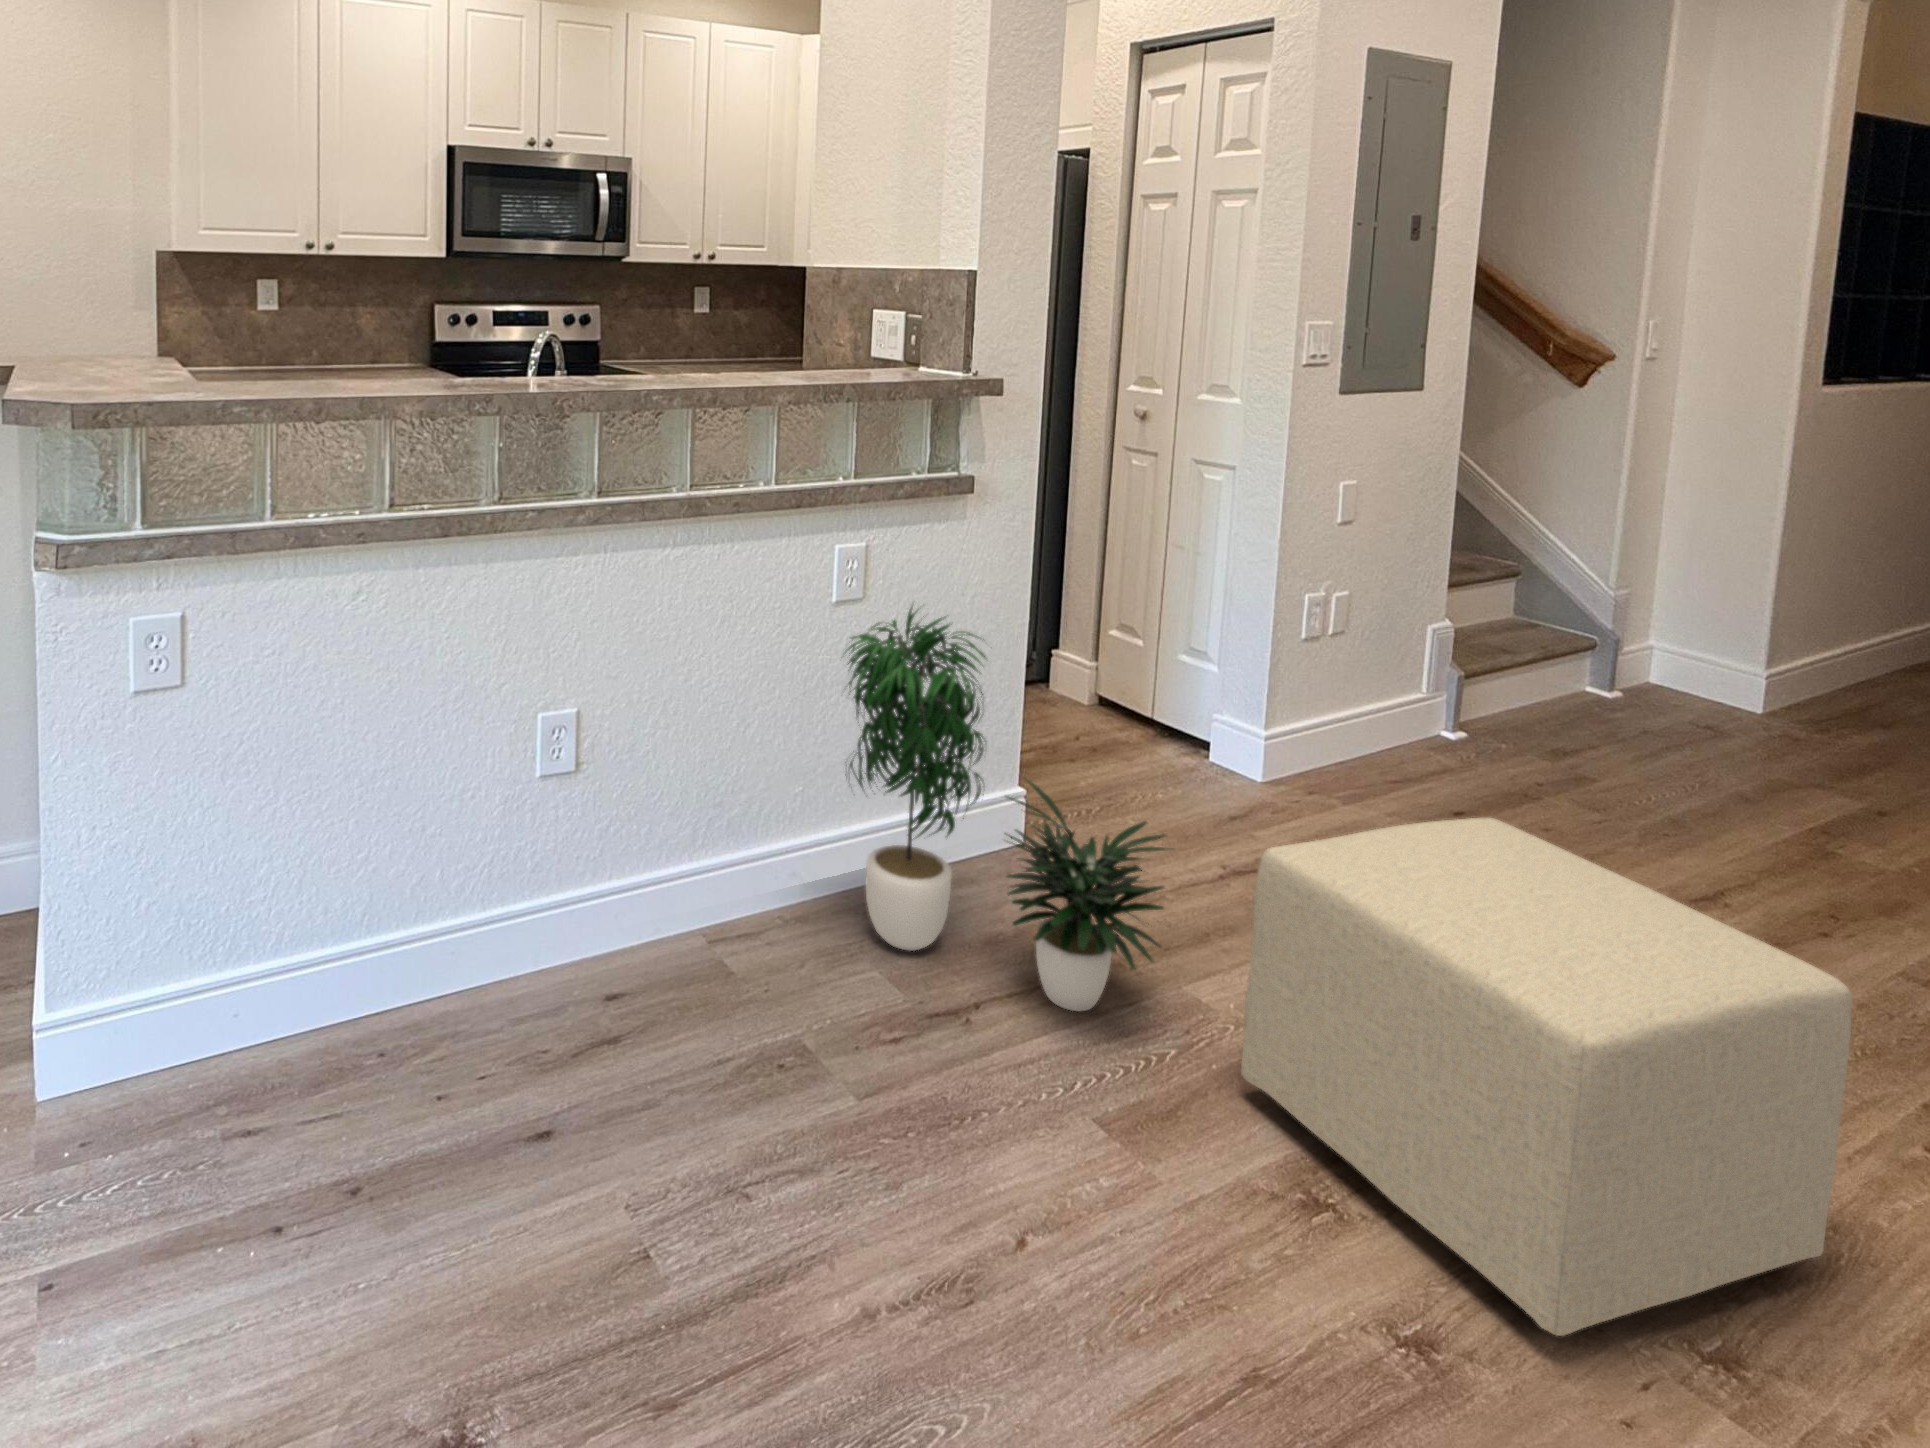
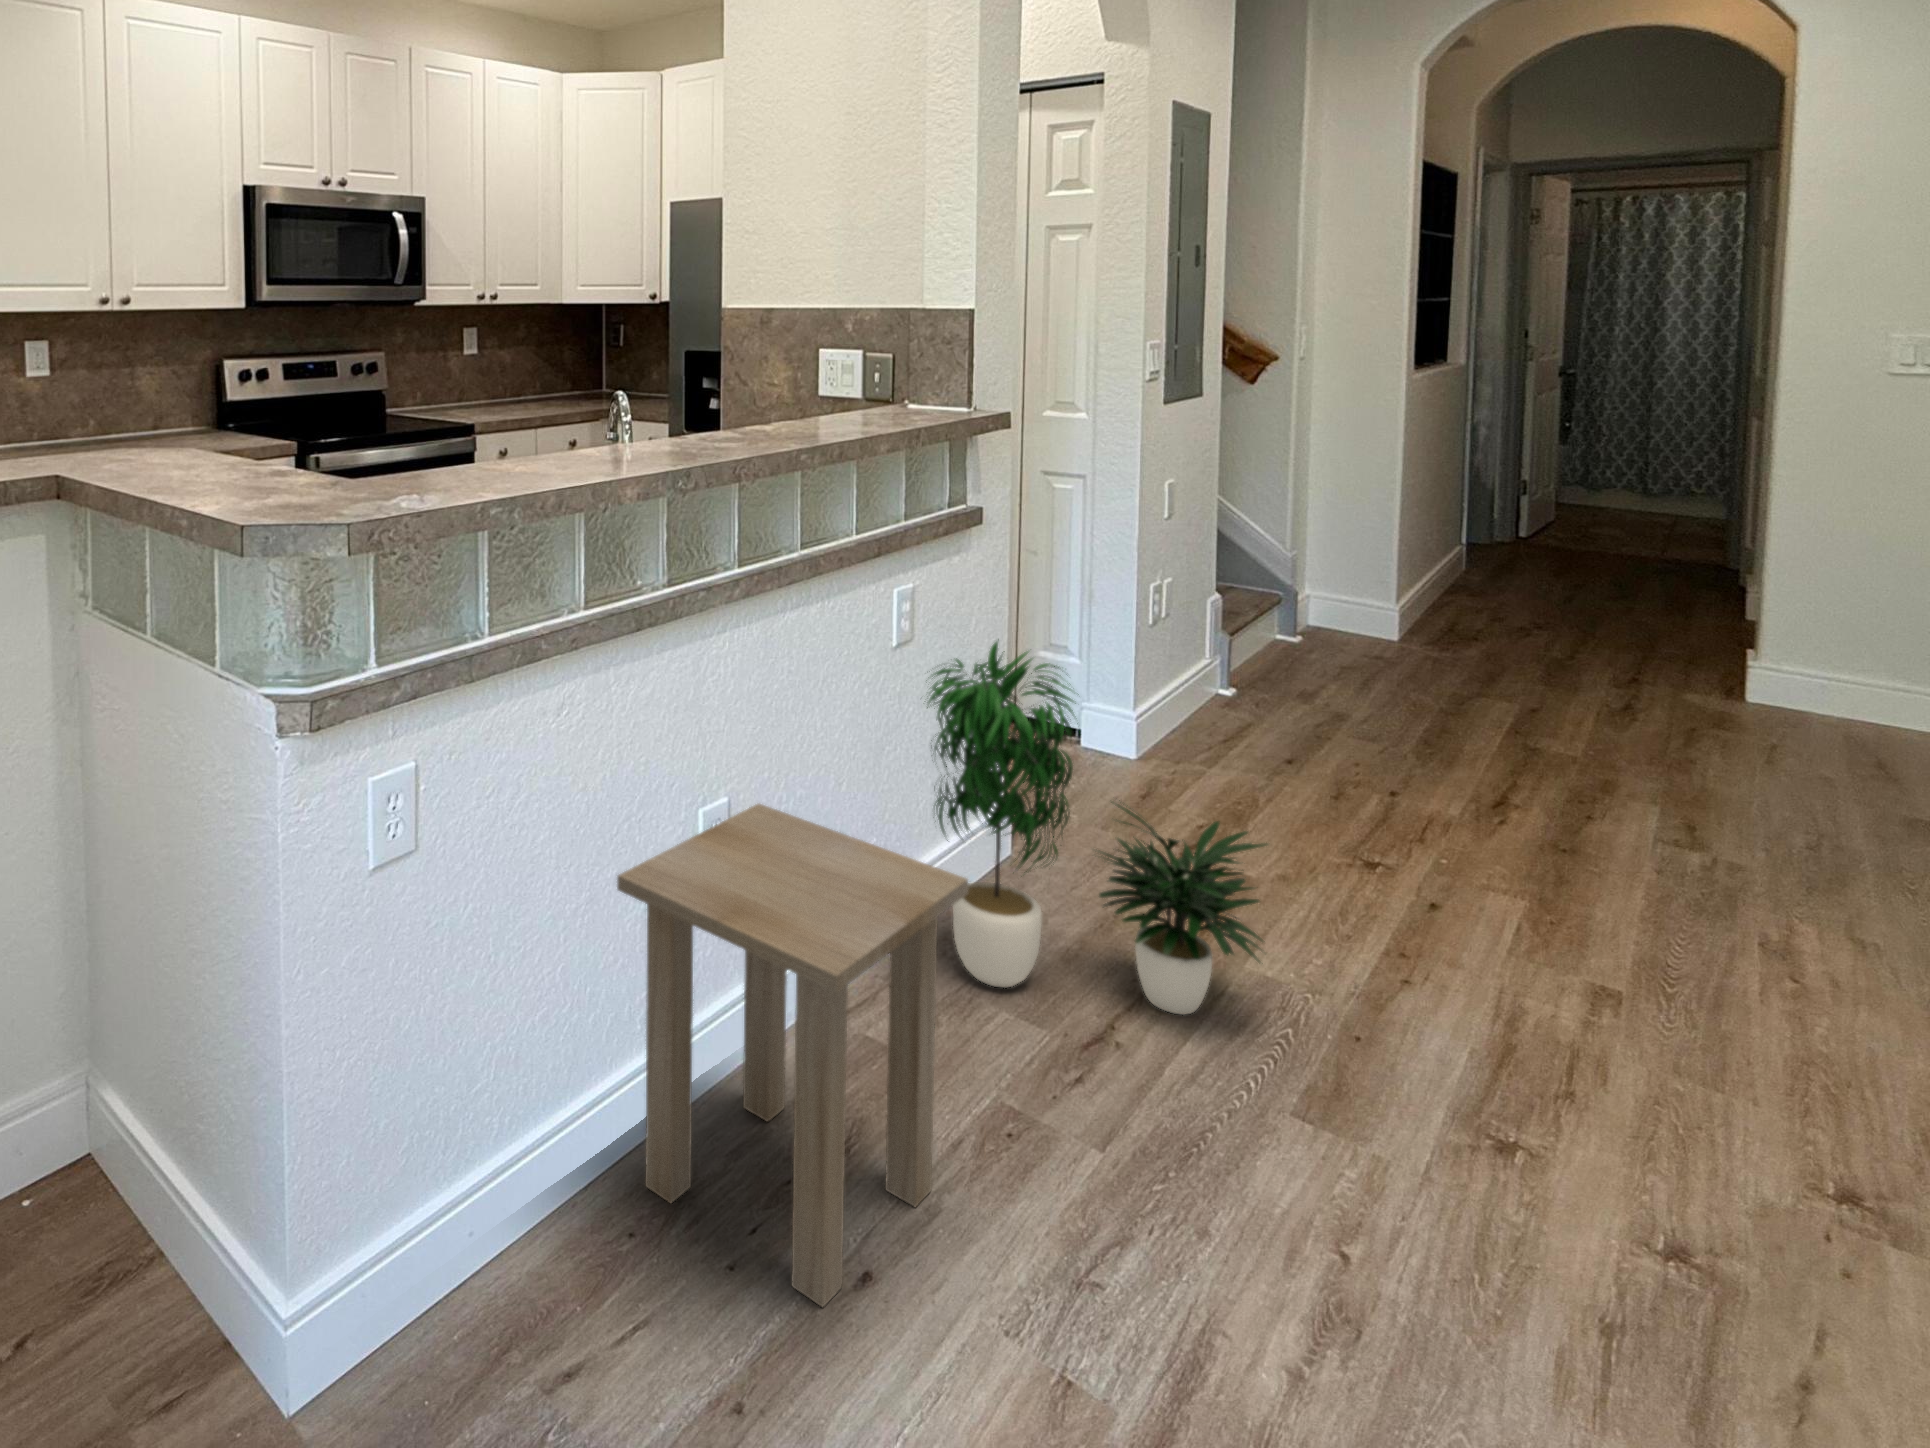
side table: none [405,715,703,1145] -> present [617,804,968,1307]
ottoman: present [1241,818,1852,1336] -> none [1369,771,1856,1215]

